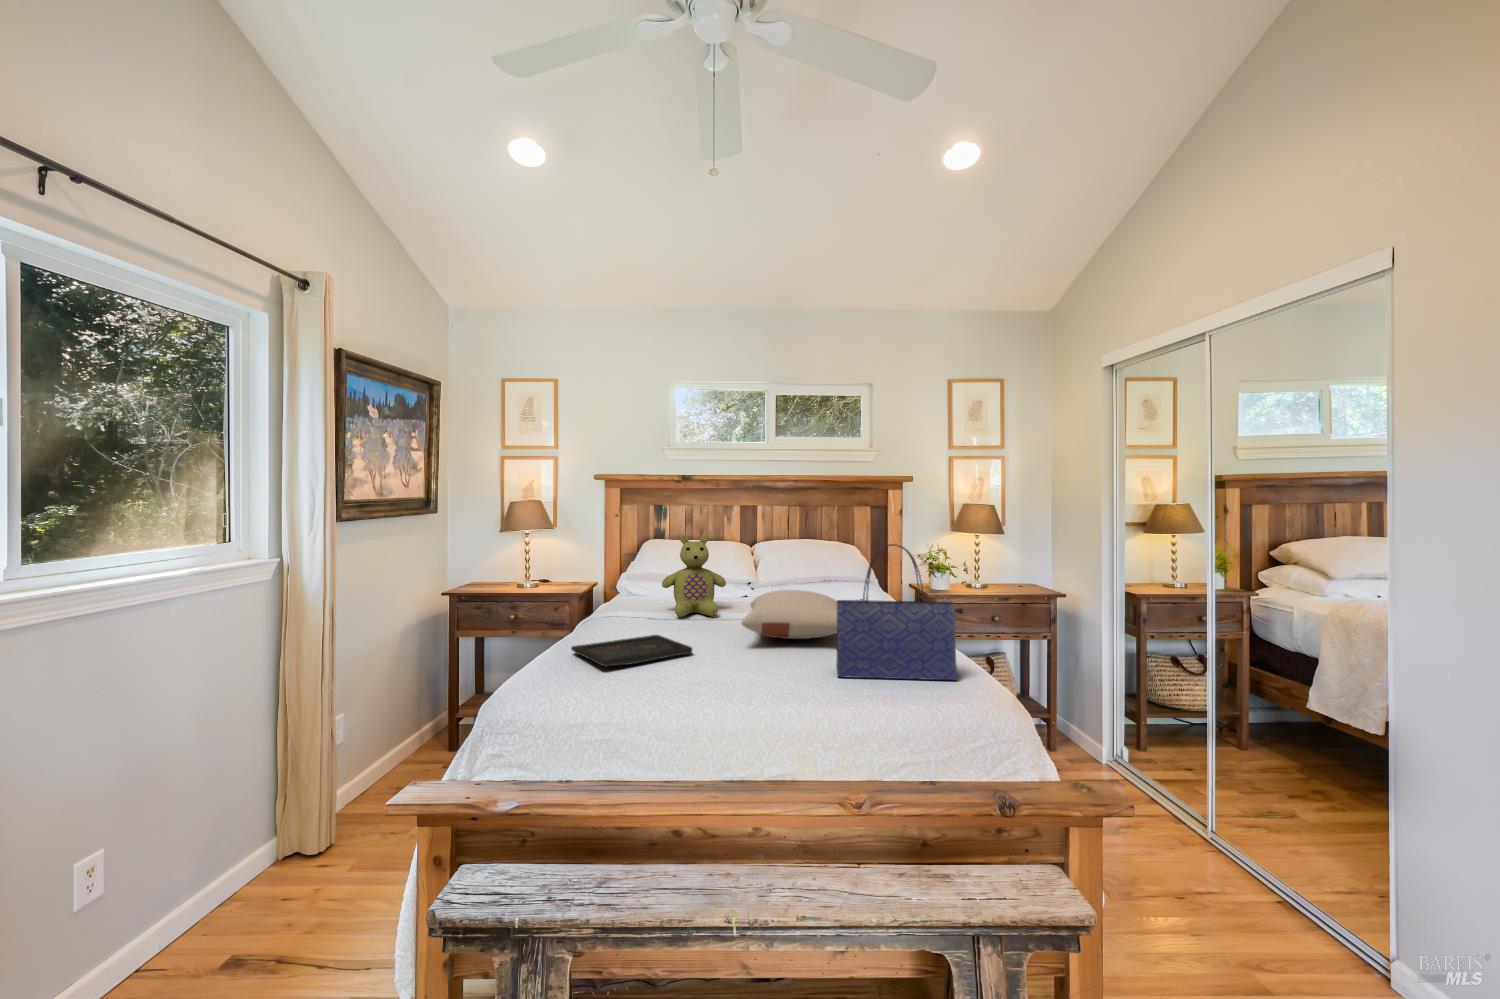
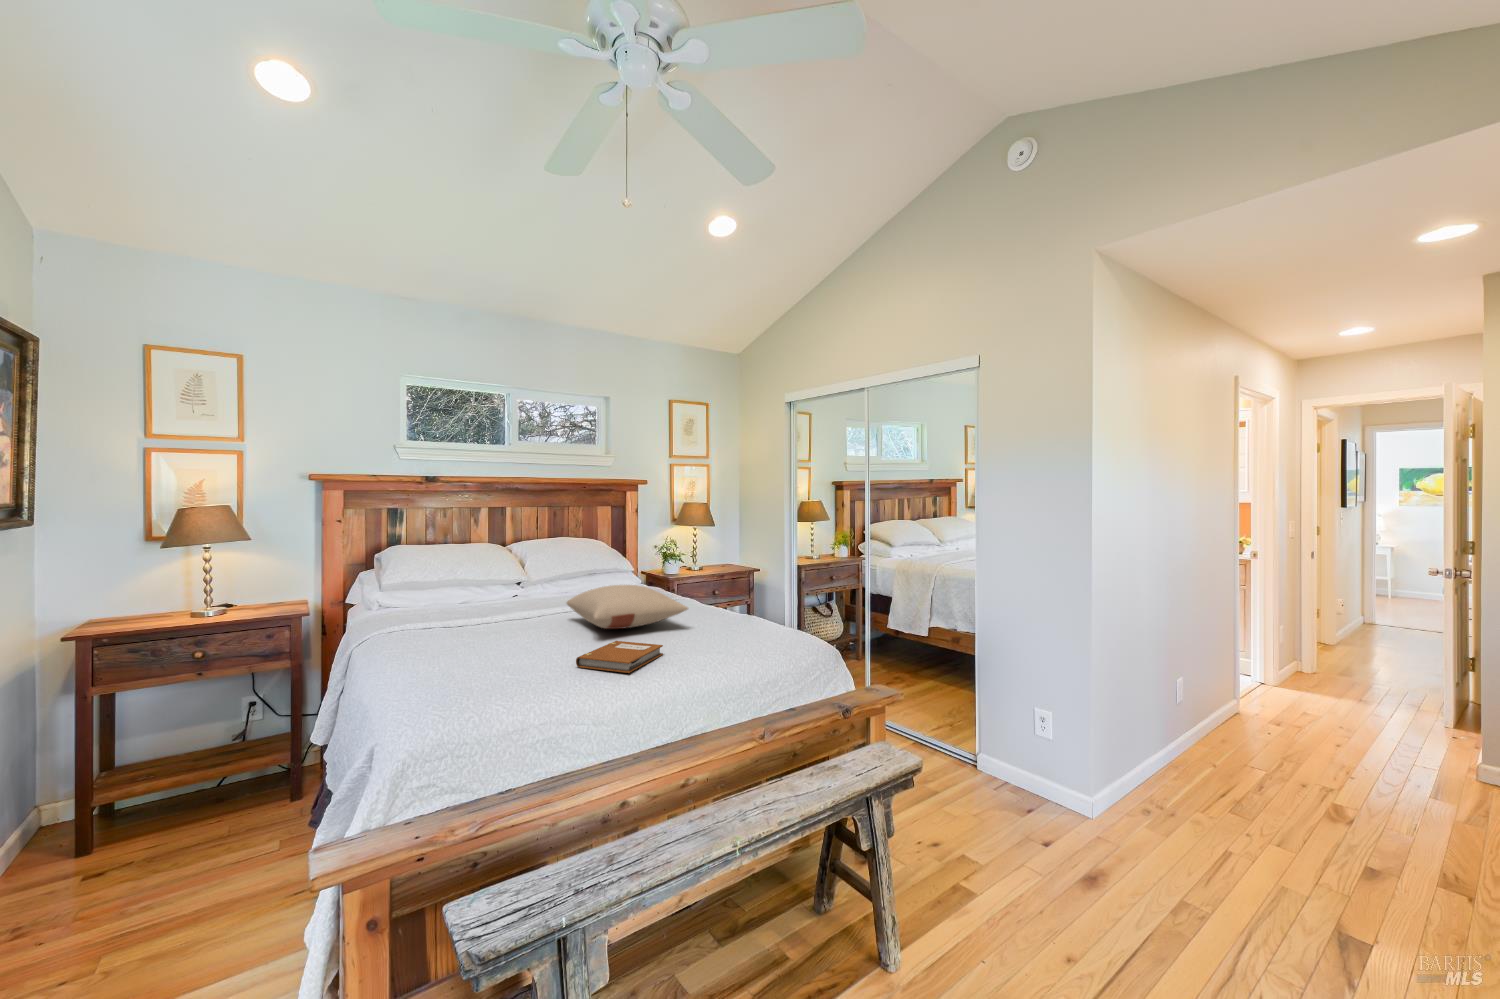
stuffed bear: present [662,534,726,617] -> none [456,539,526,624]
tote bag: present [836,544,963,680] -> none [692,539,783,651]
tray: present [571,635,693,667] -> none [426,643,557,679]
notebook: none [690,650,789,686] -> present [576,641,663,673]

